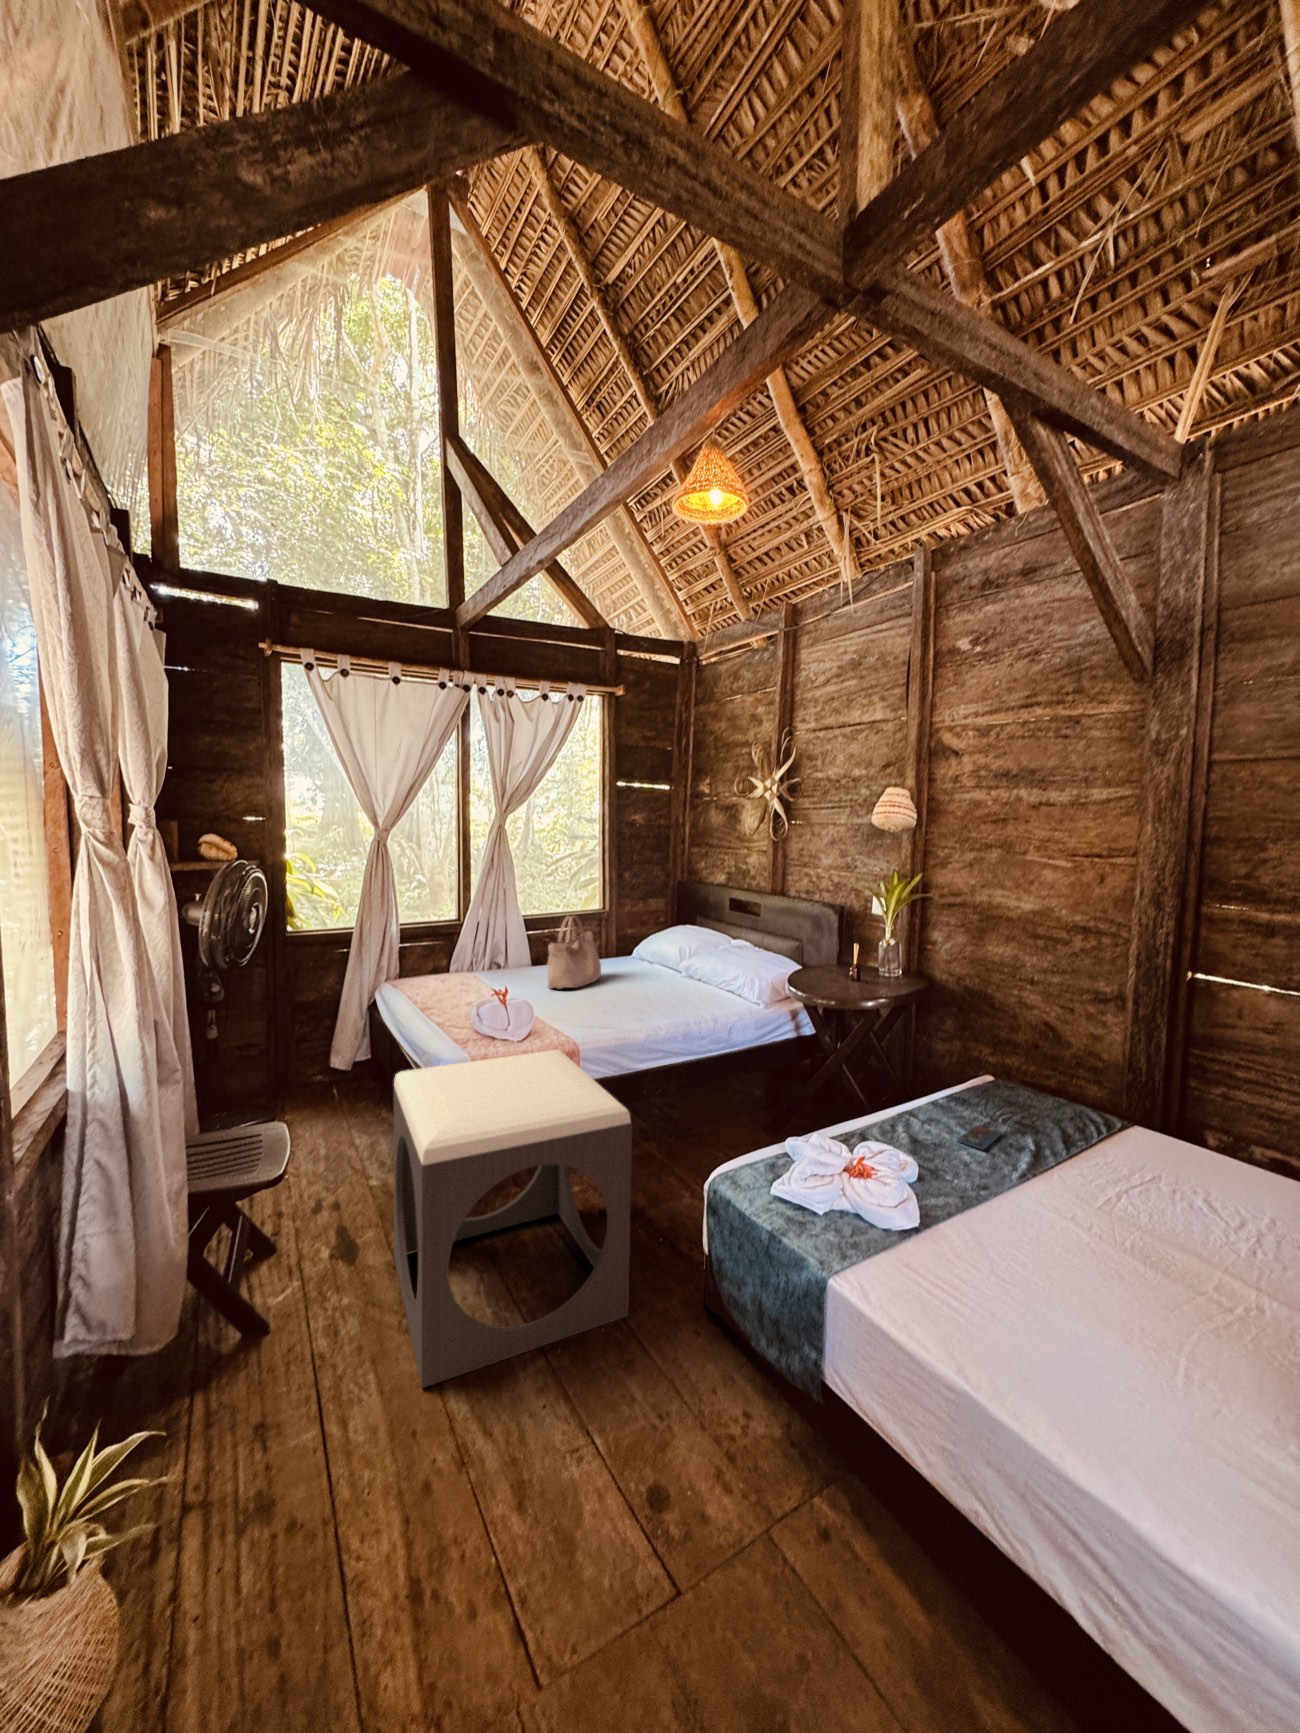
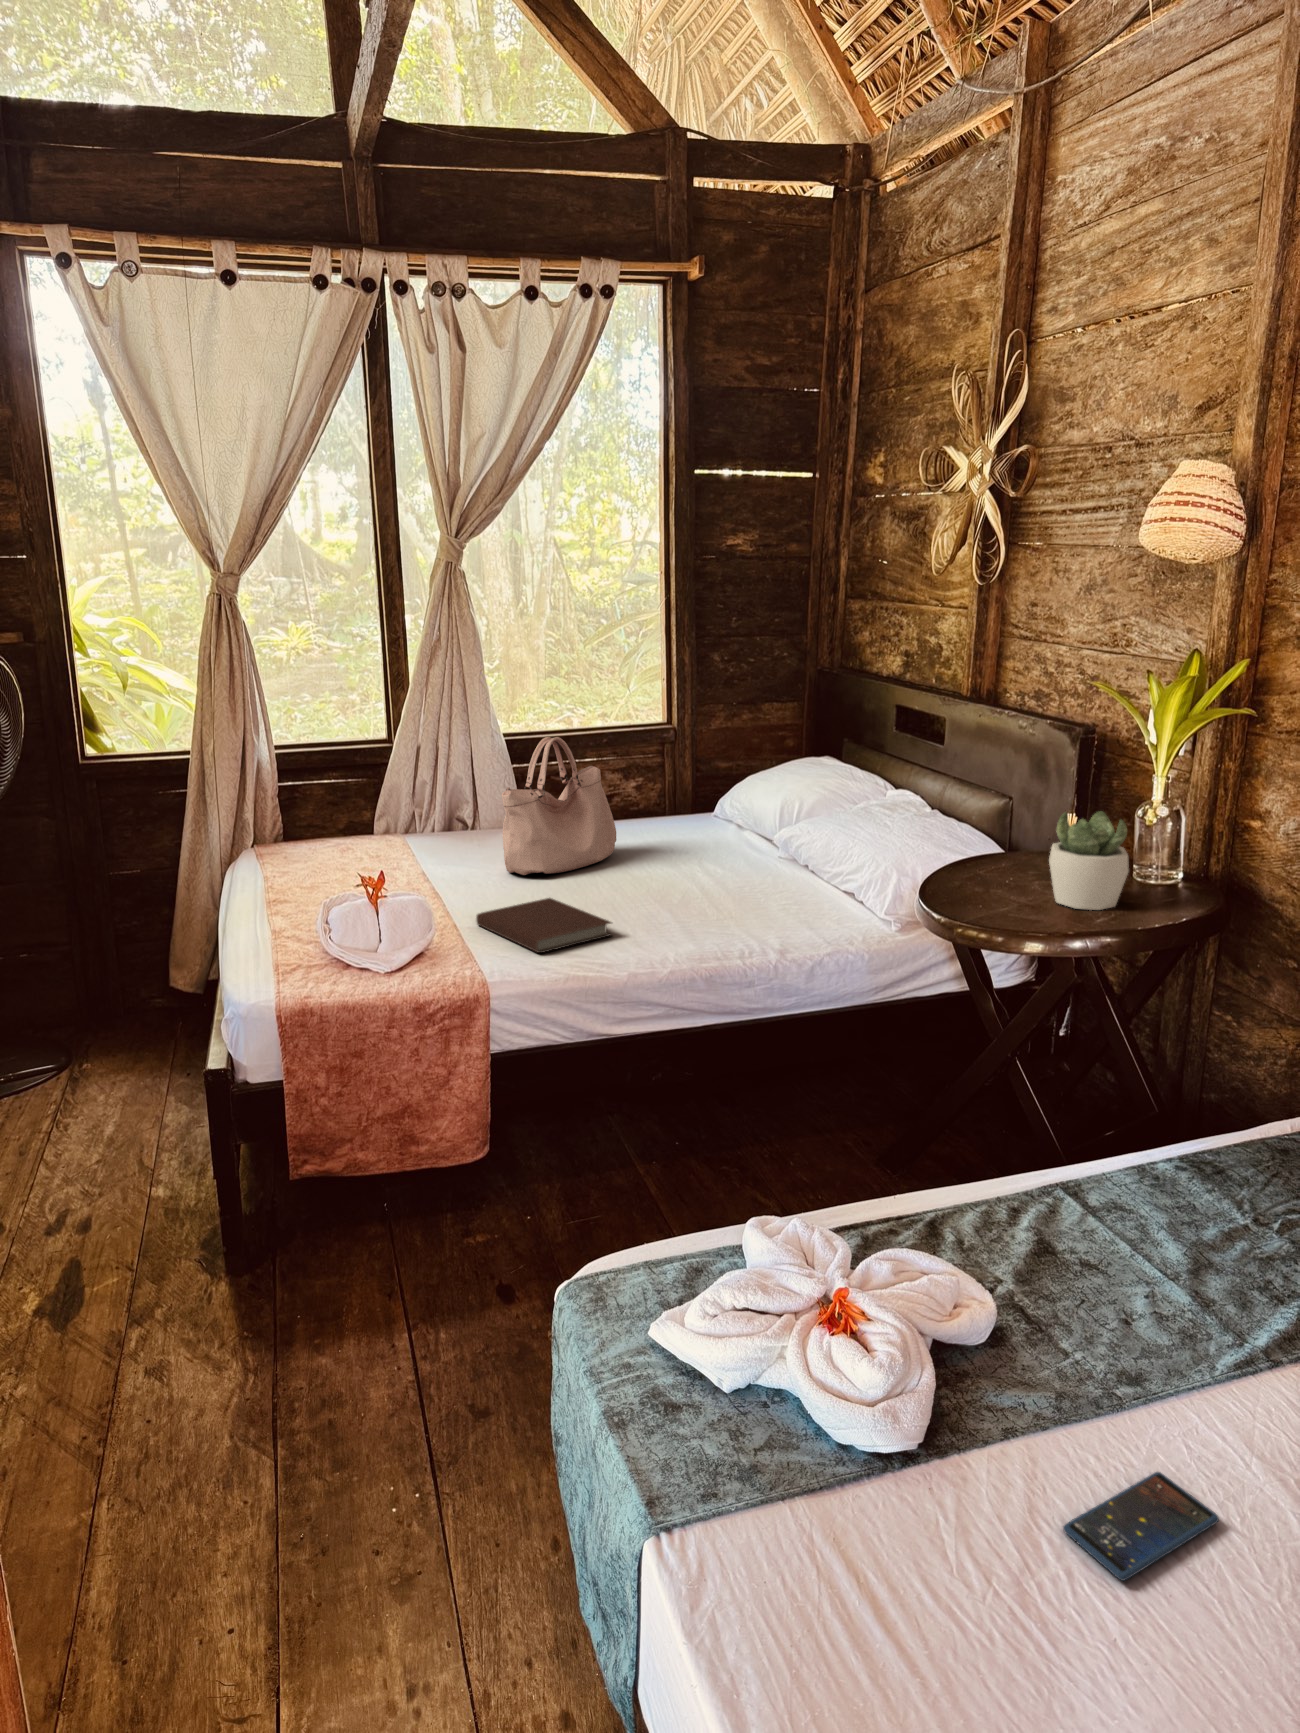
succulent plant: none [844,941,883,988] -> present [1049,811,1129,910]
notebook: none [554,998,630,1025] -> present [476,898,611,953]
footstool: present [394,1050,632,1388] -> none [28,1002,459,1547]
smartphone: present [958,1125,1002,1150] -> present [1063,1472,1219,1581]

